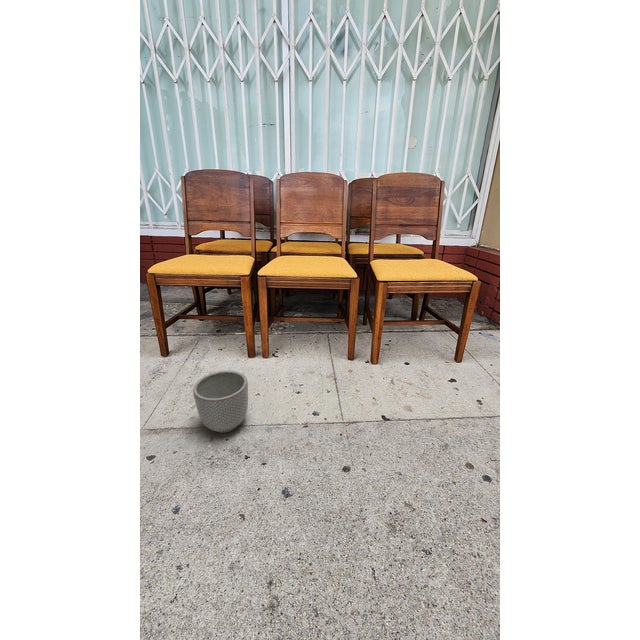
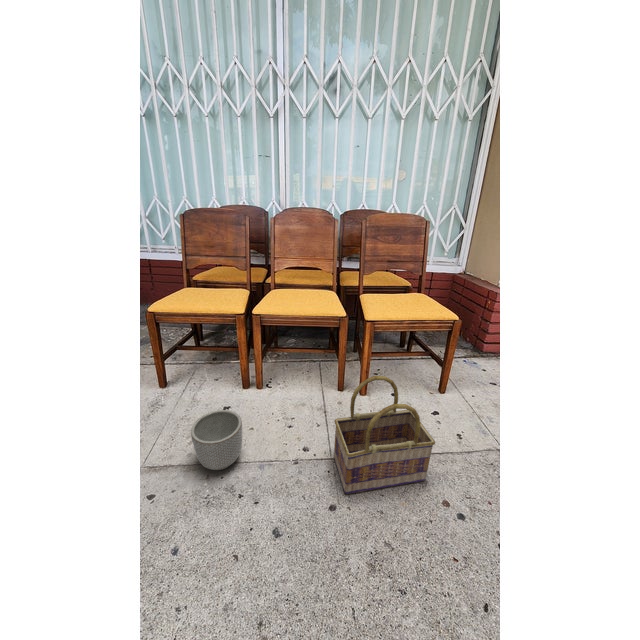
basket: none [346,330,458,456] -> present [334,376,435,494]

